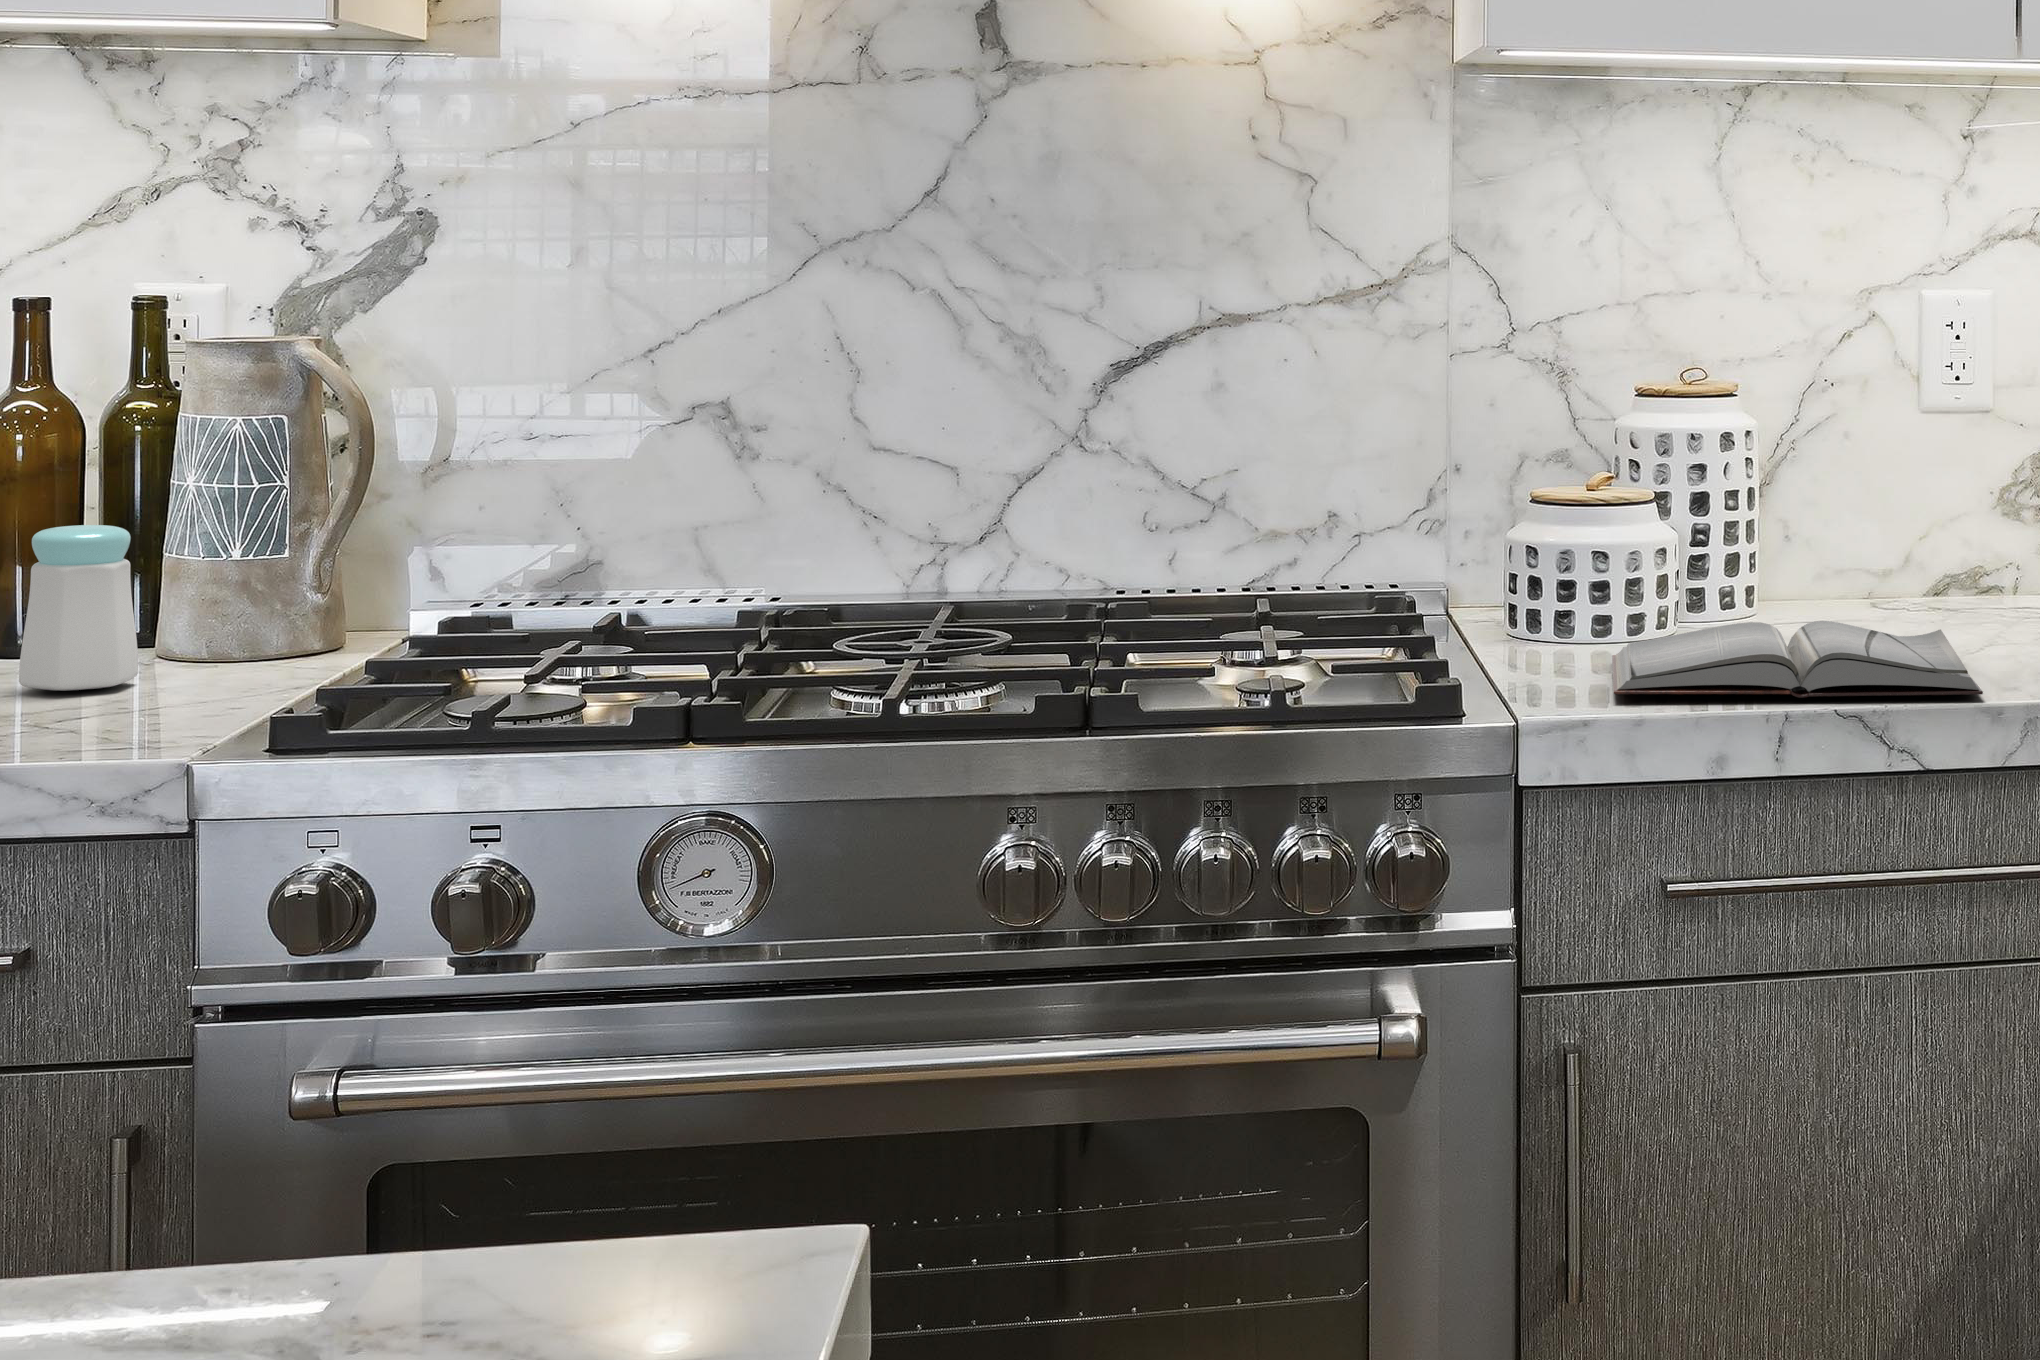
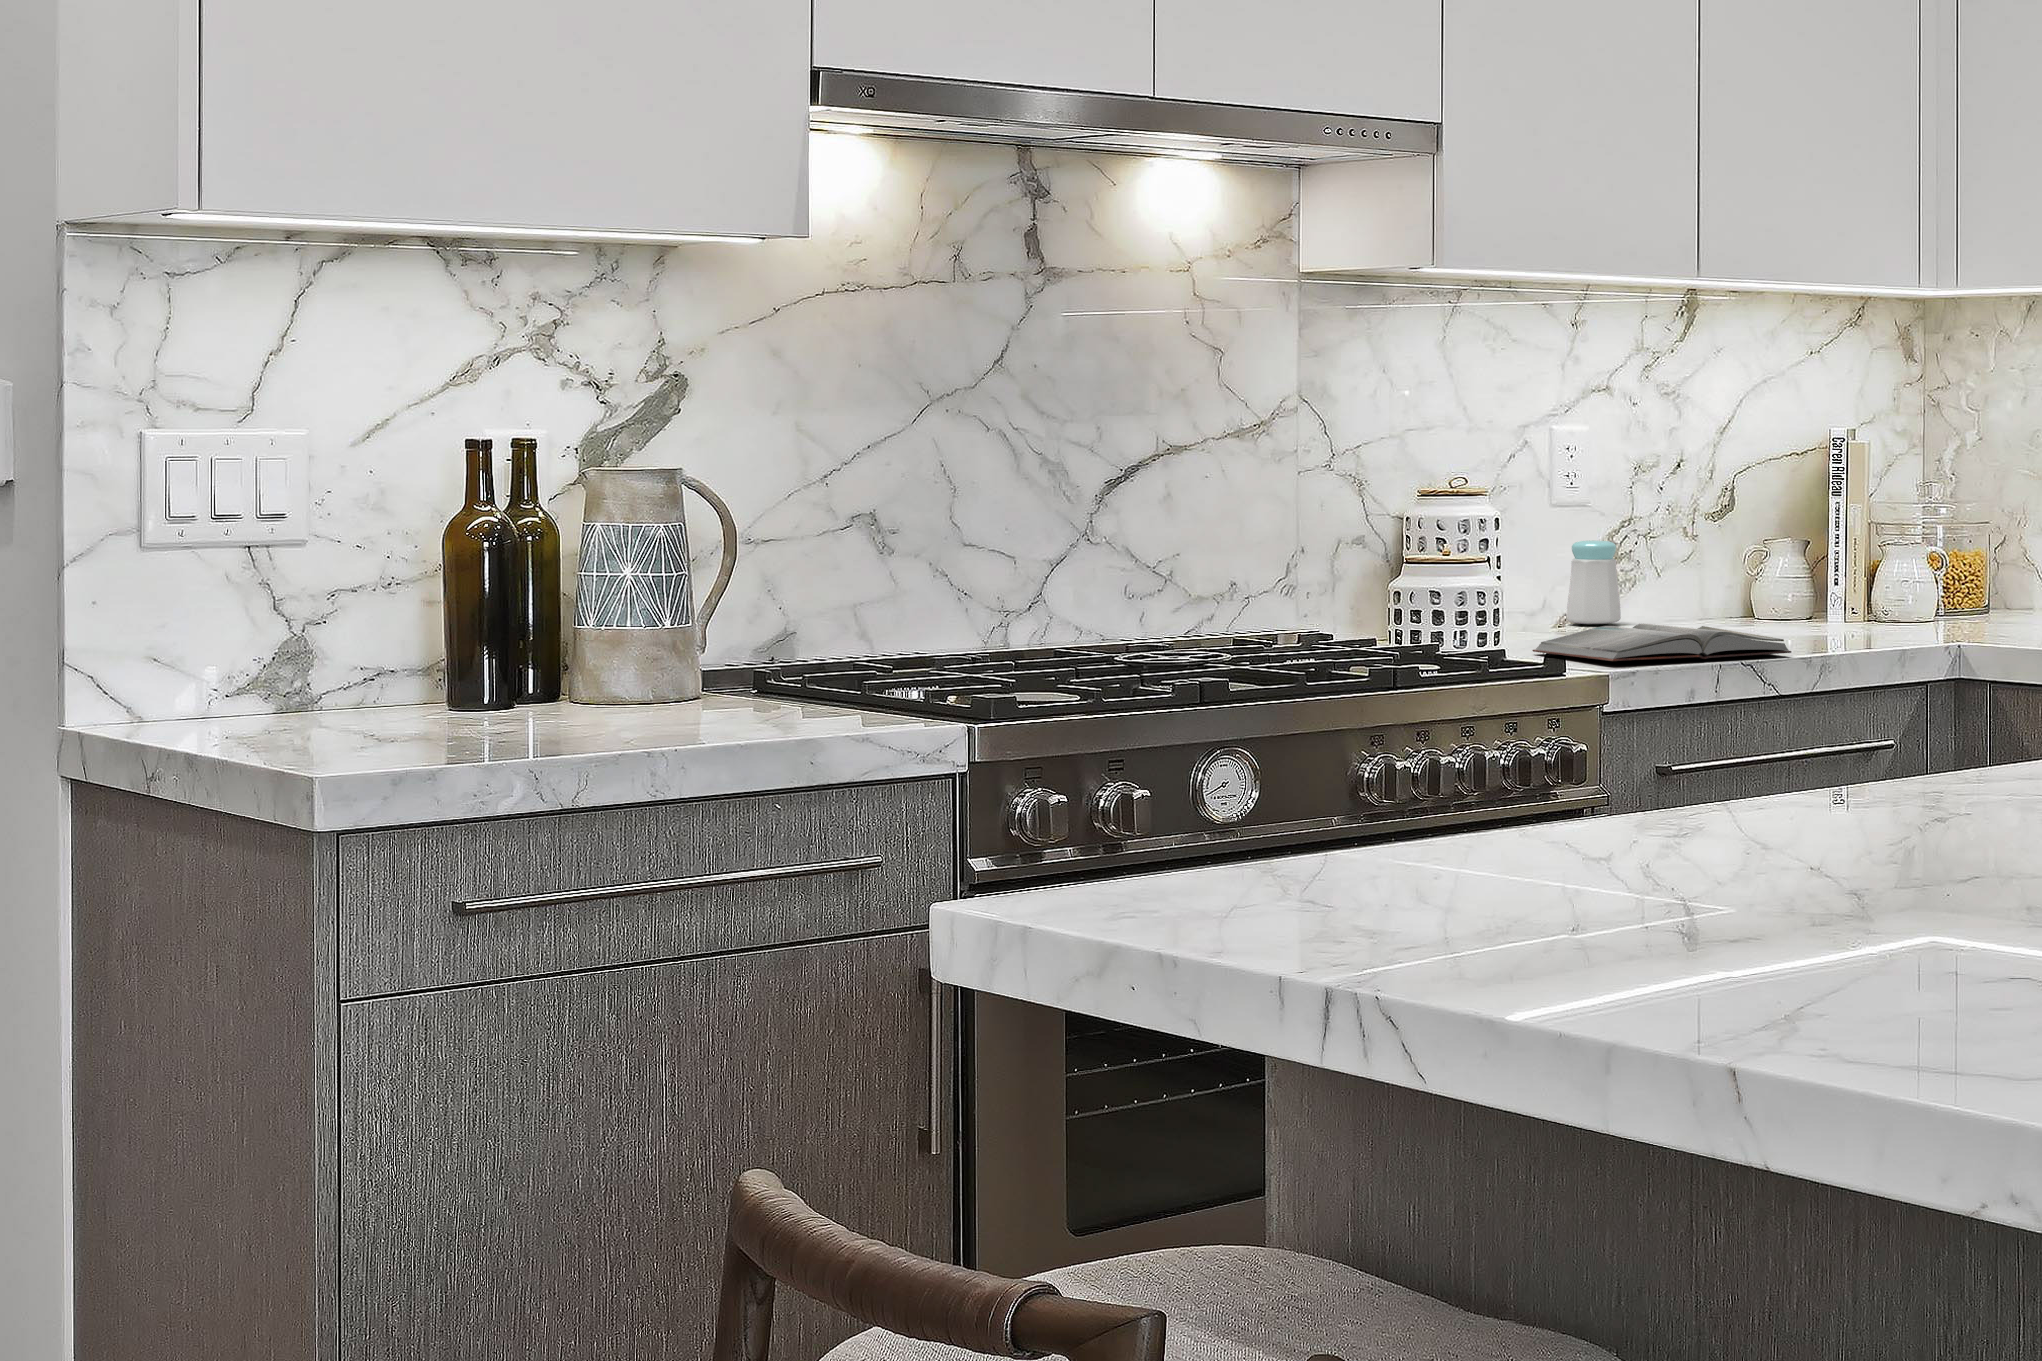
salt shaker: present [19,525,138,691] -> present [1567,540,1621,624]

